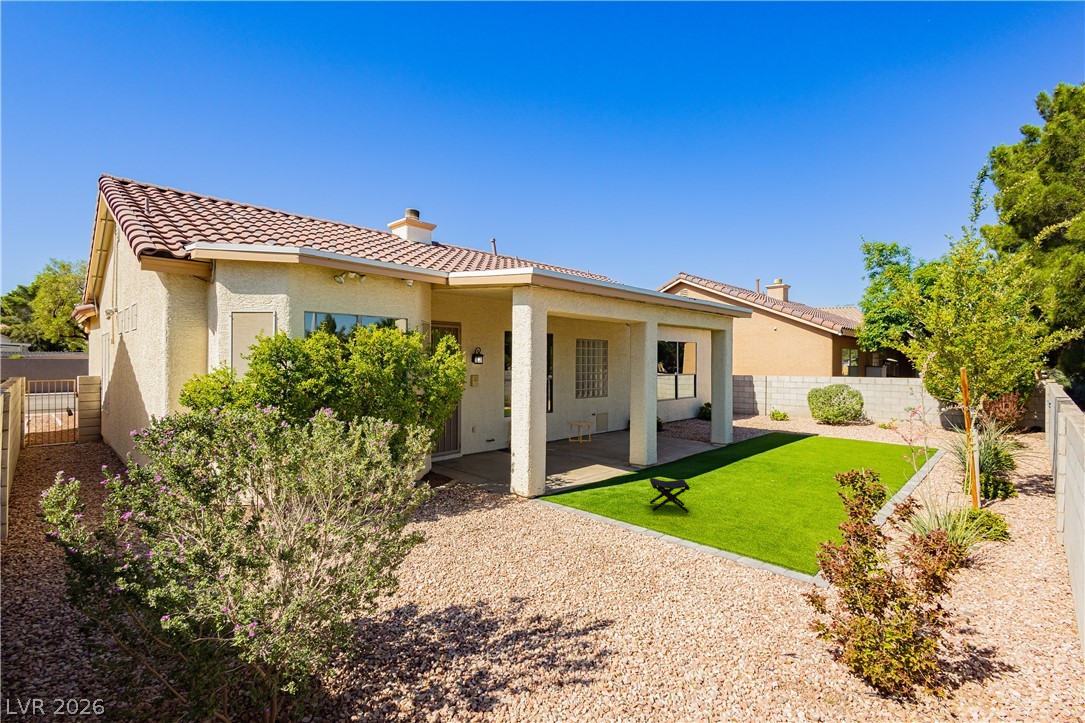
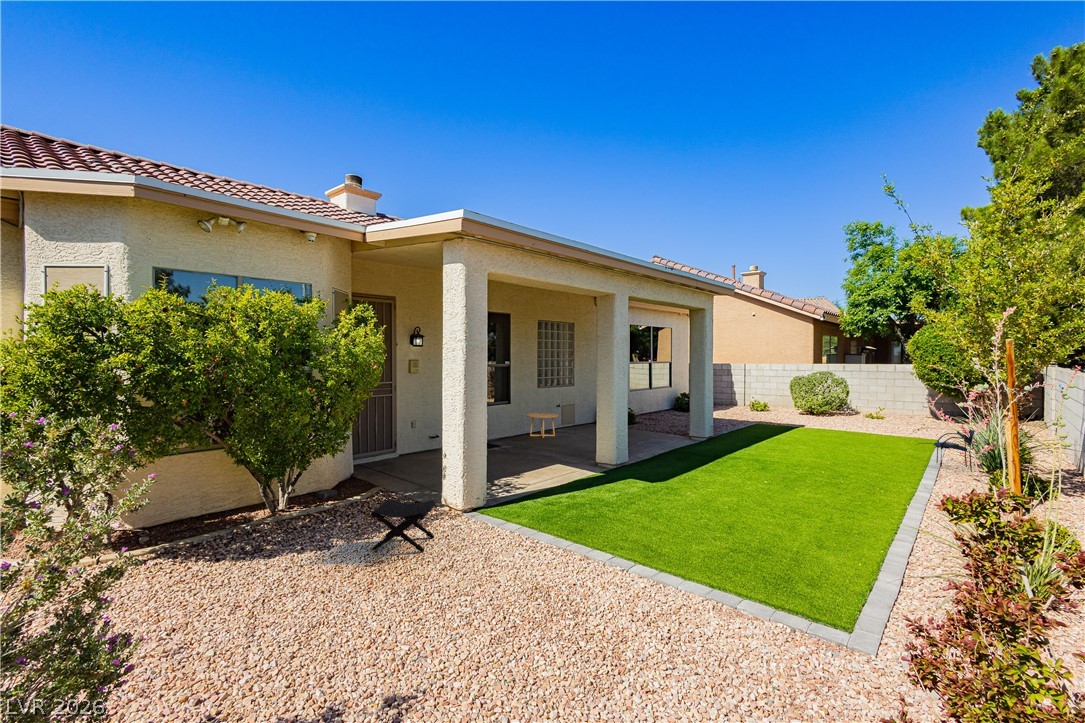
chair: none [925,441,959,477] -> present [934,430,975,472]
footstool: present [650,478,690,512] -> present [371,499,435,552]

